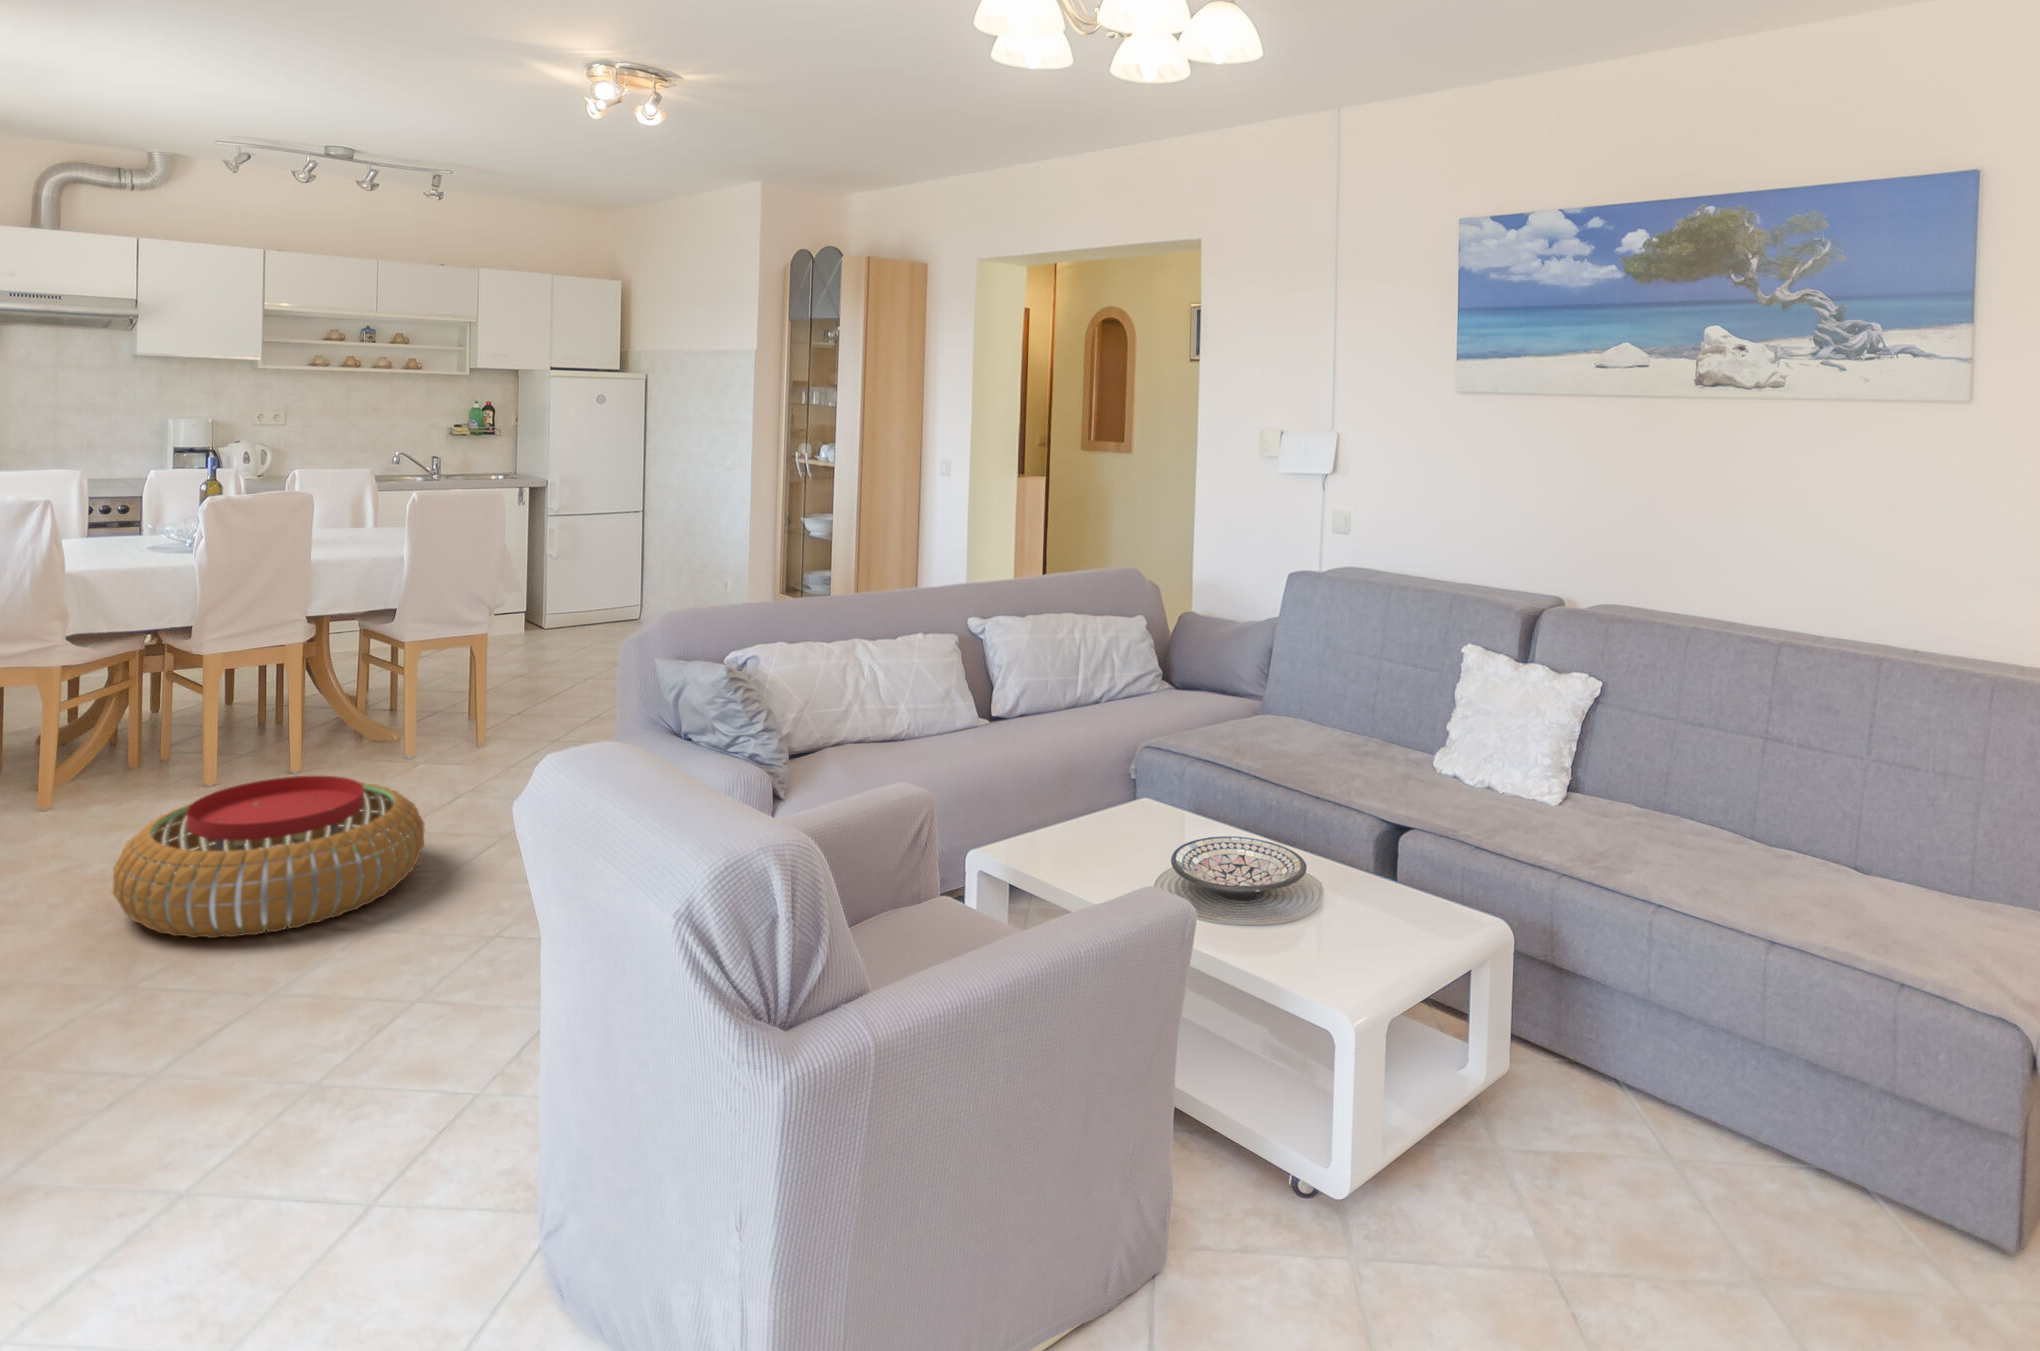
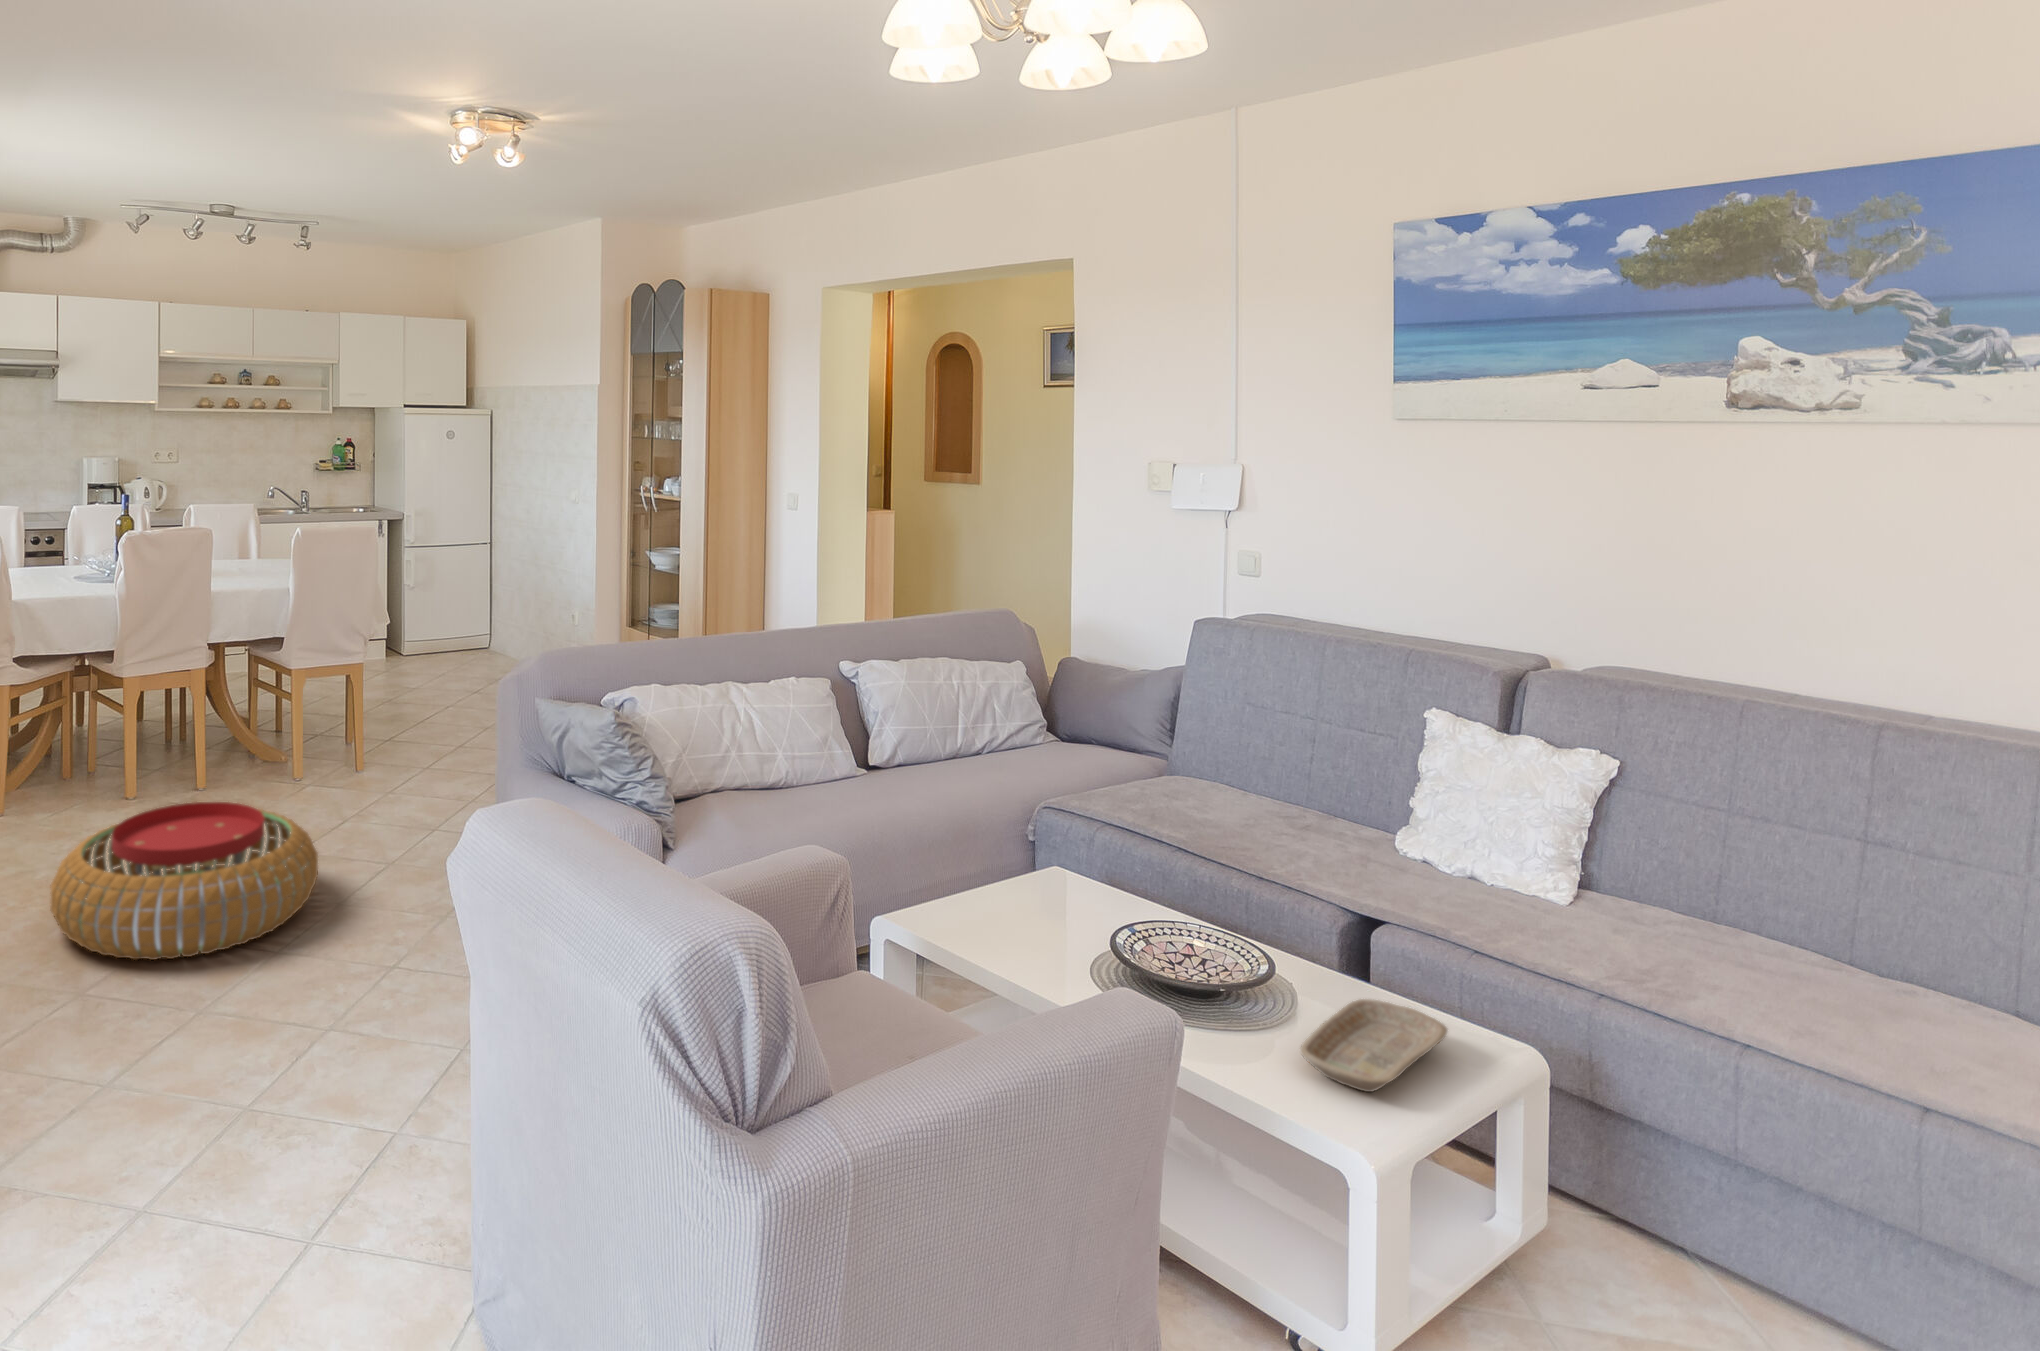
tray: none [1309,884,1432,954] -> present [1300,999,1447,1092]

